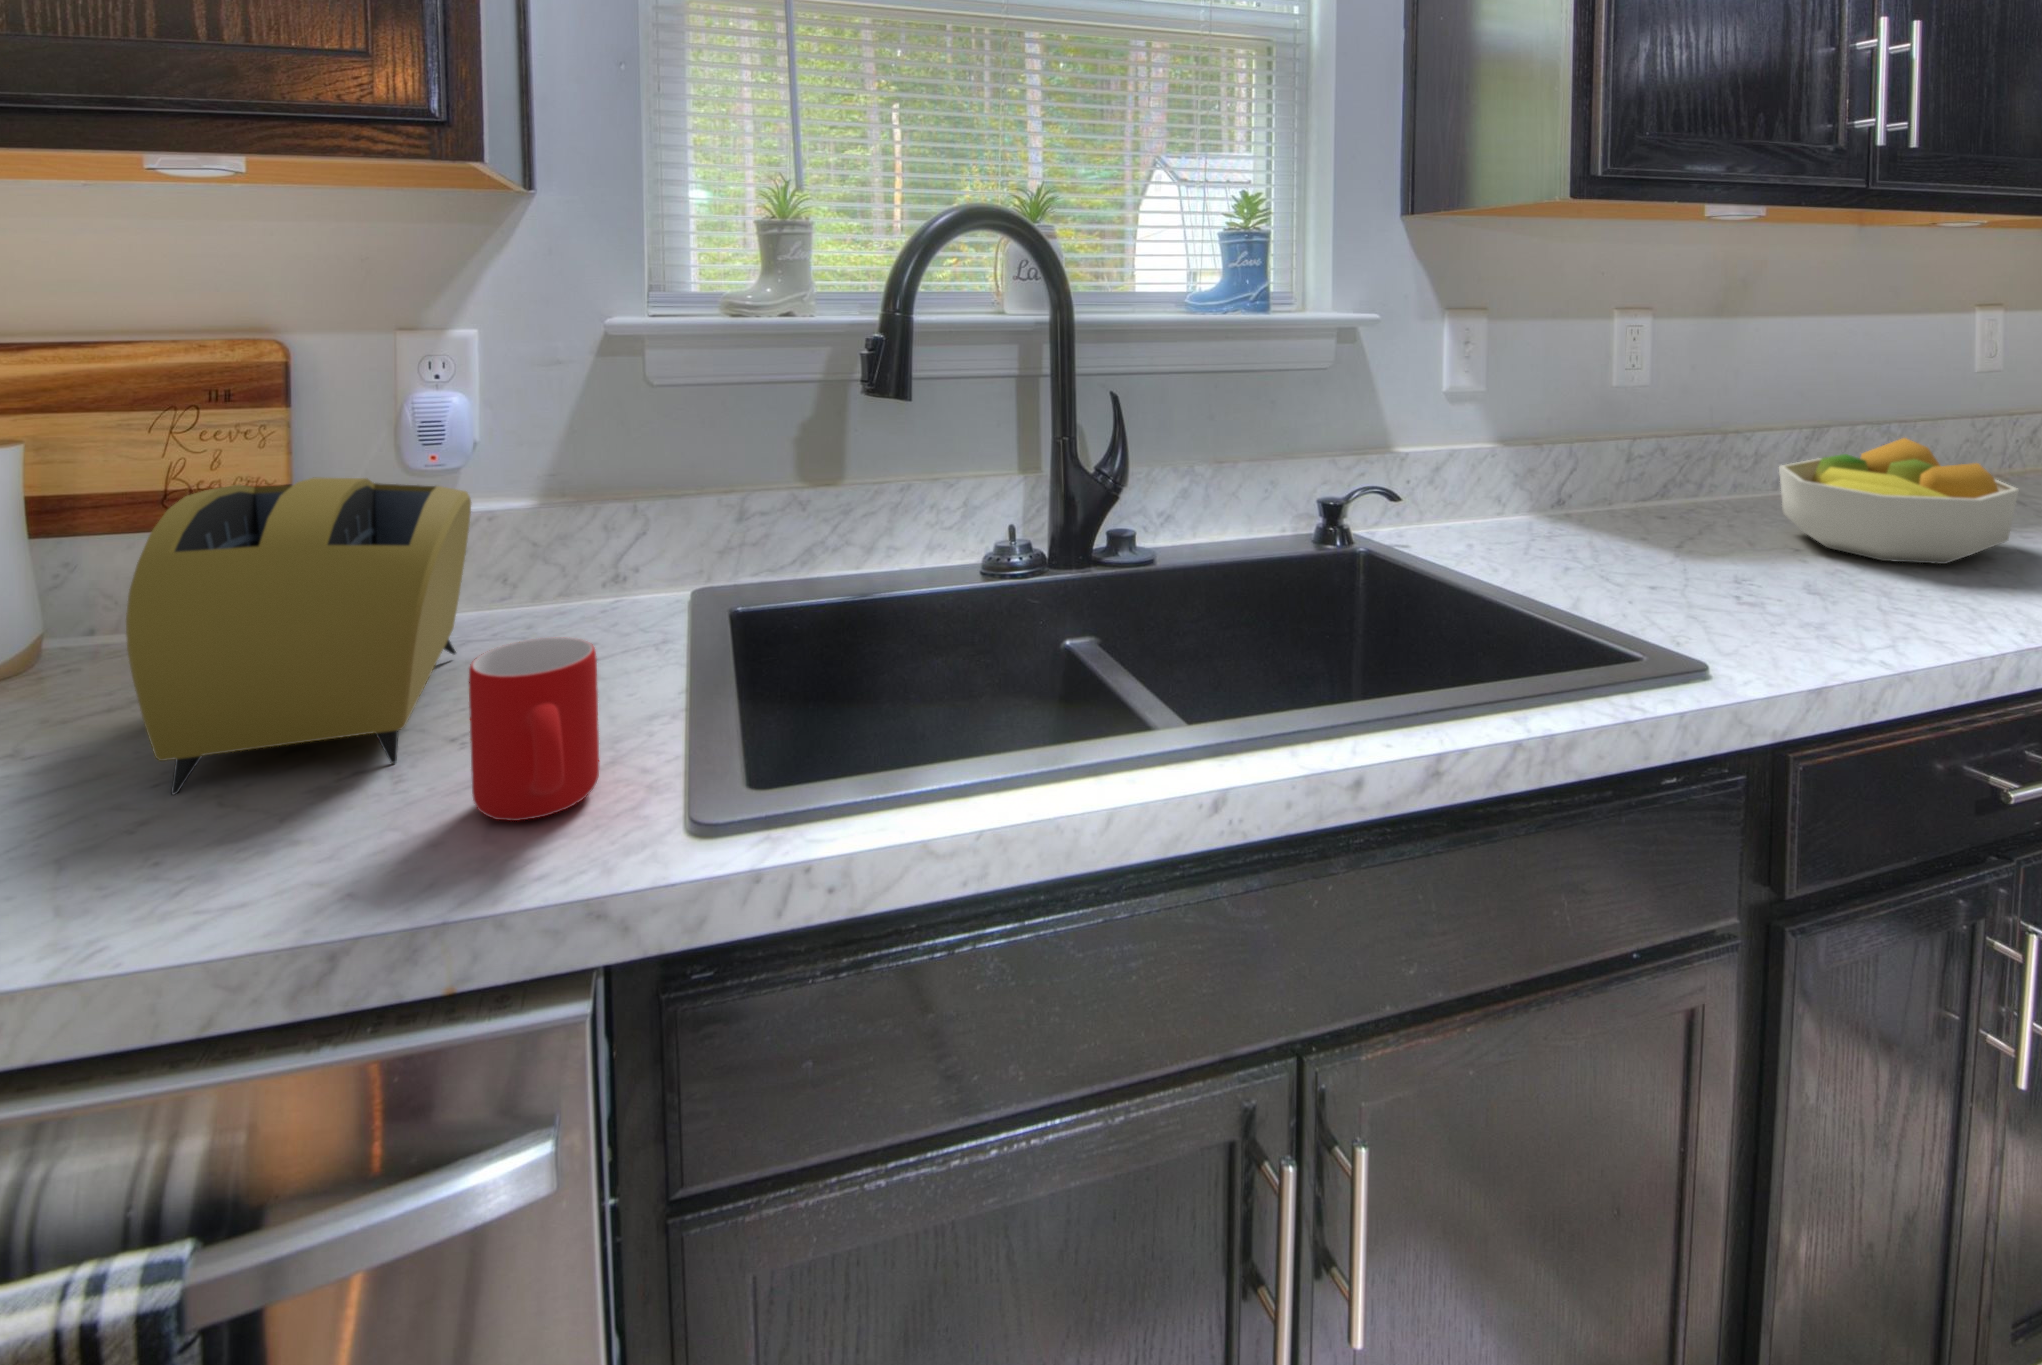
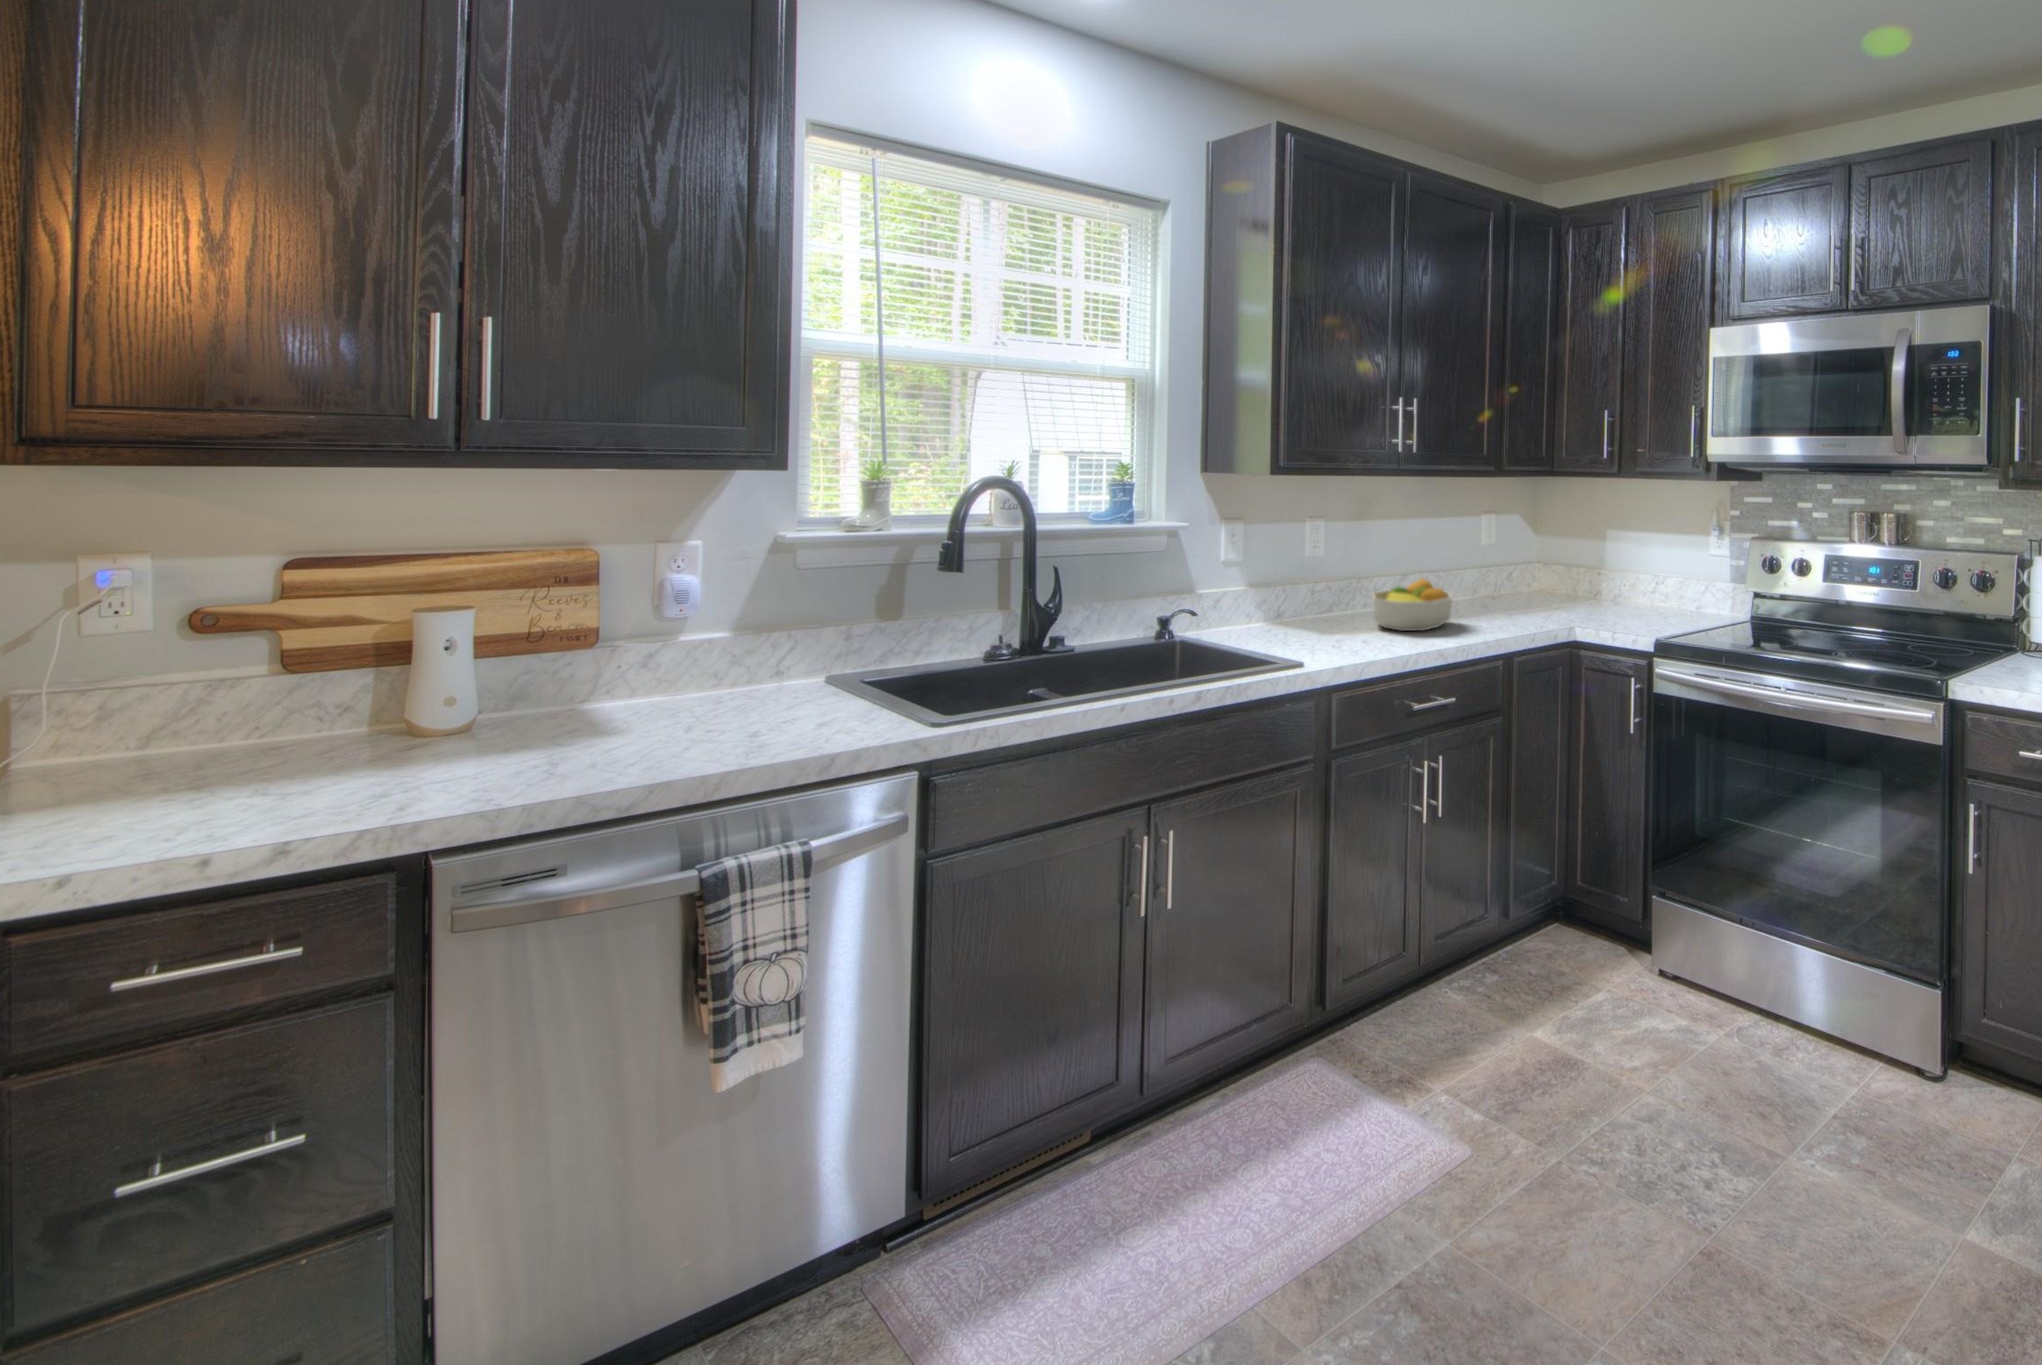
toaster: present [126,477,471,795] -> none [637,615,795,742]
mug: present [469,637,599,821] -> none [839,667,895,731]

